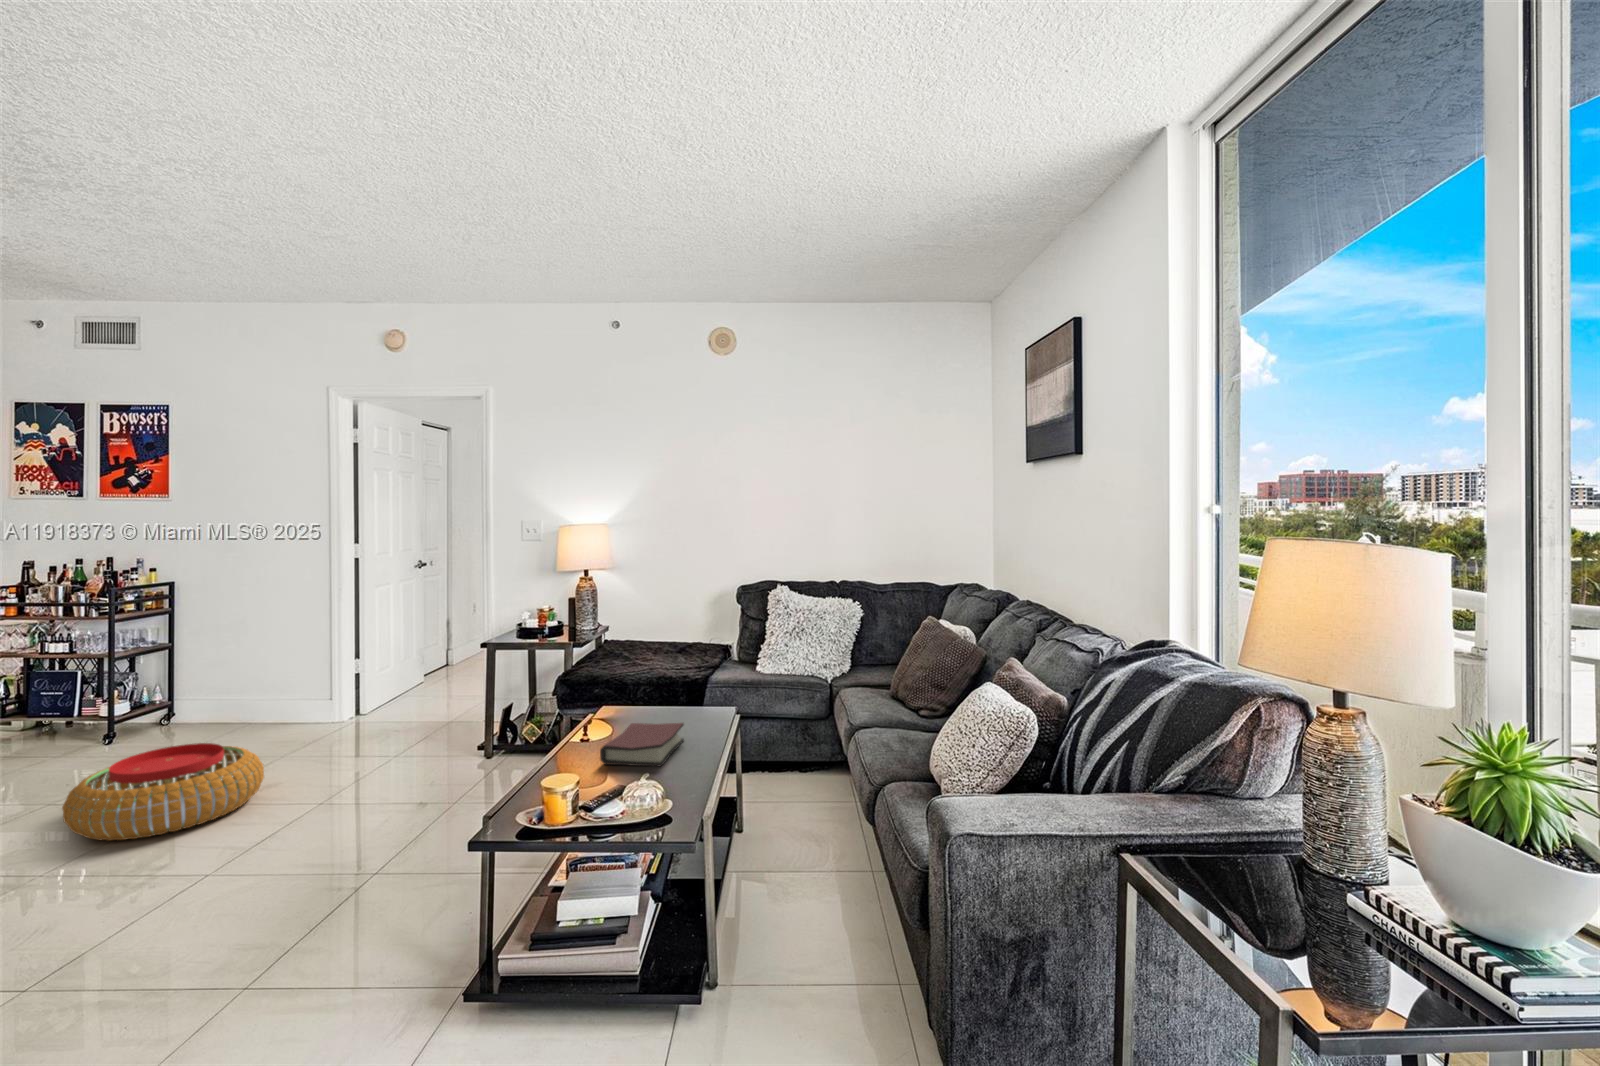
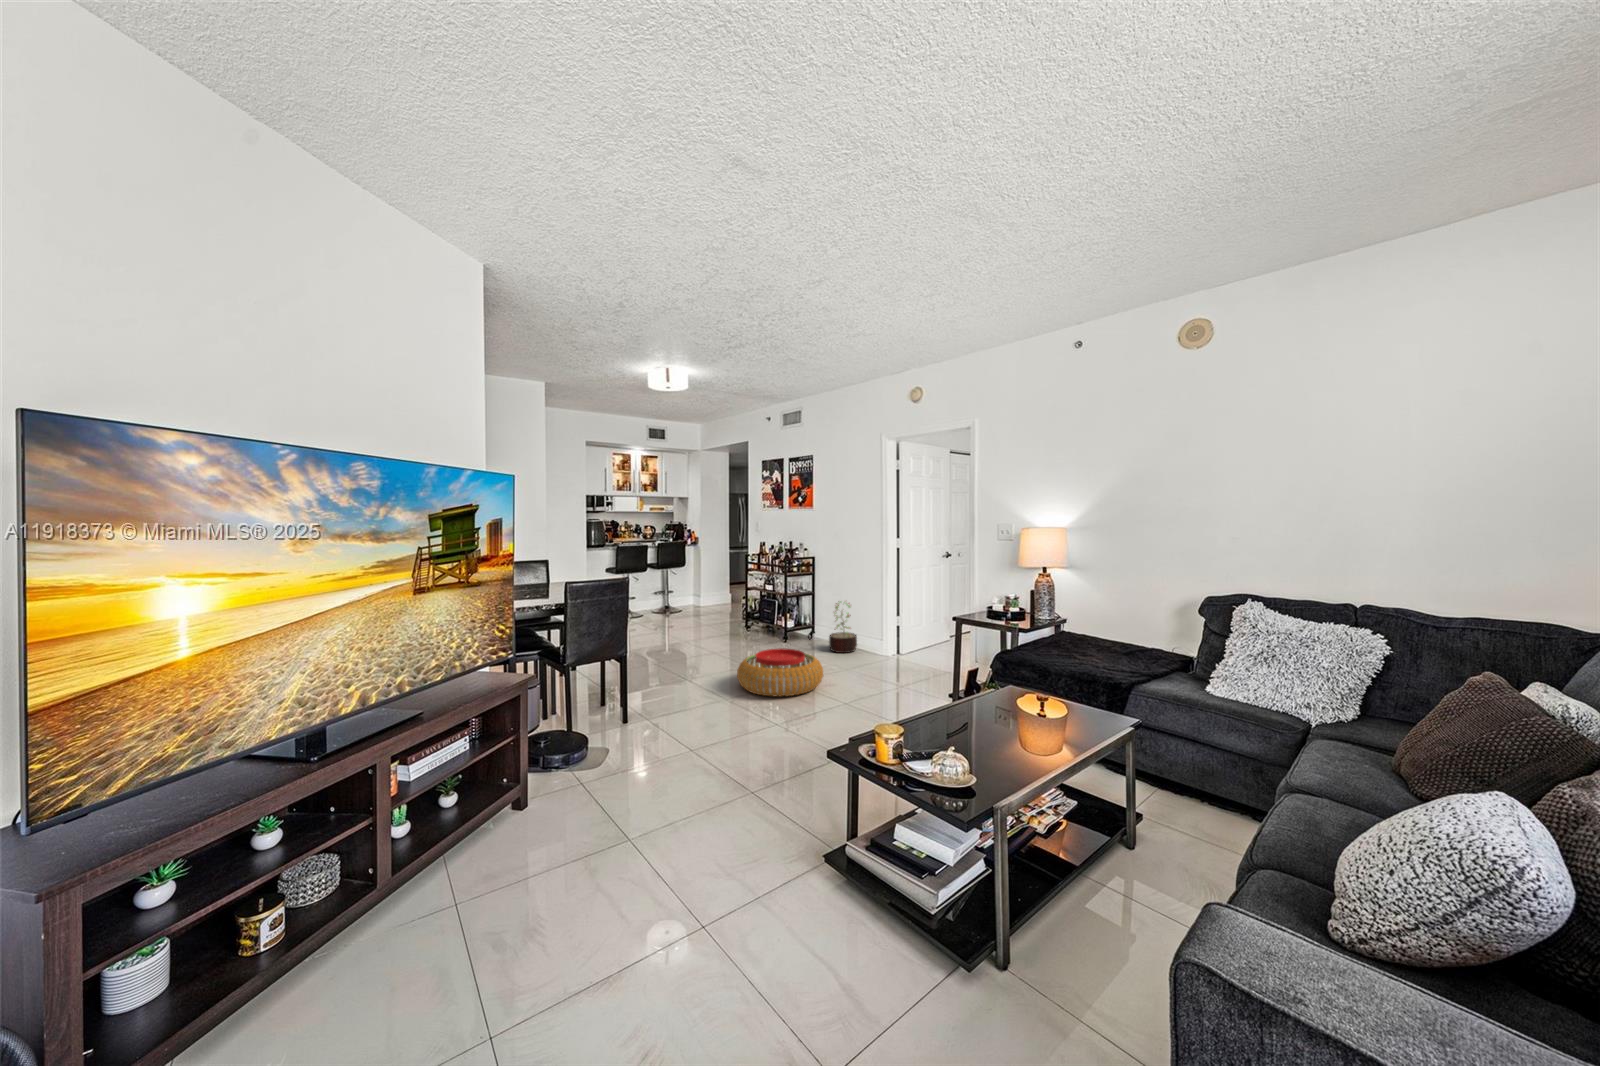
decorative plant: none [227,648,285,736] -> present [829,601,857,653]
hardback book: present [600,723,684,767] -> none [969,704,1059,750]

